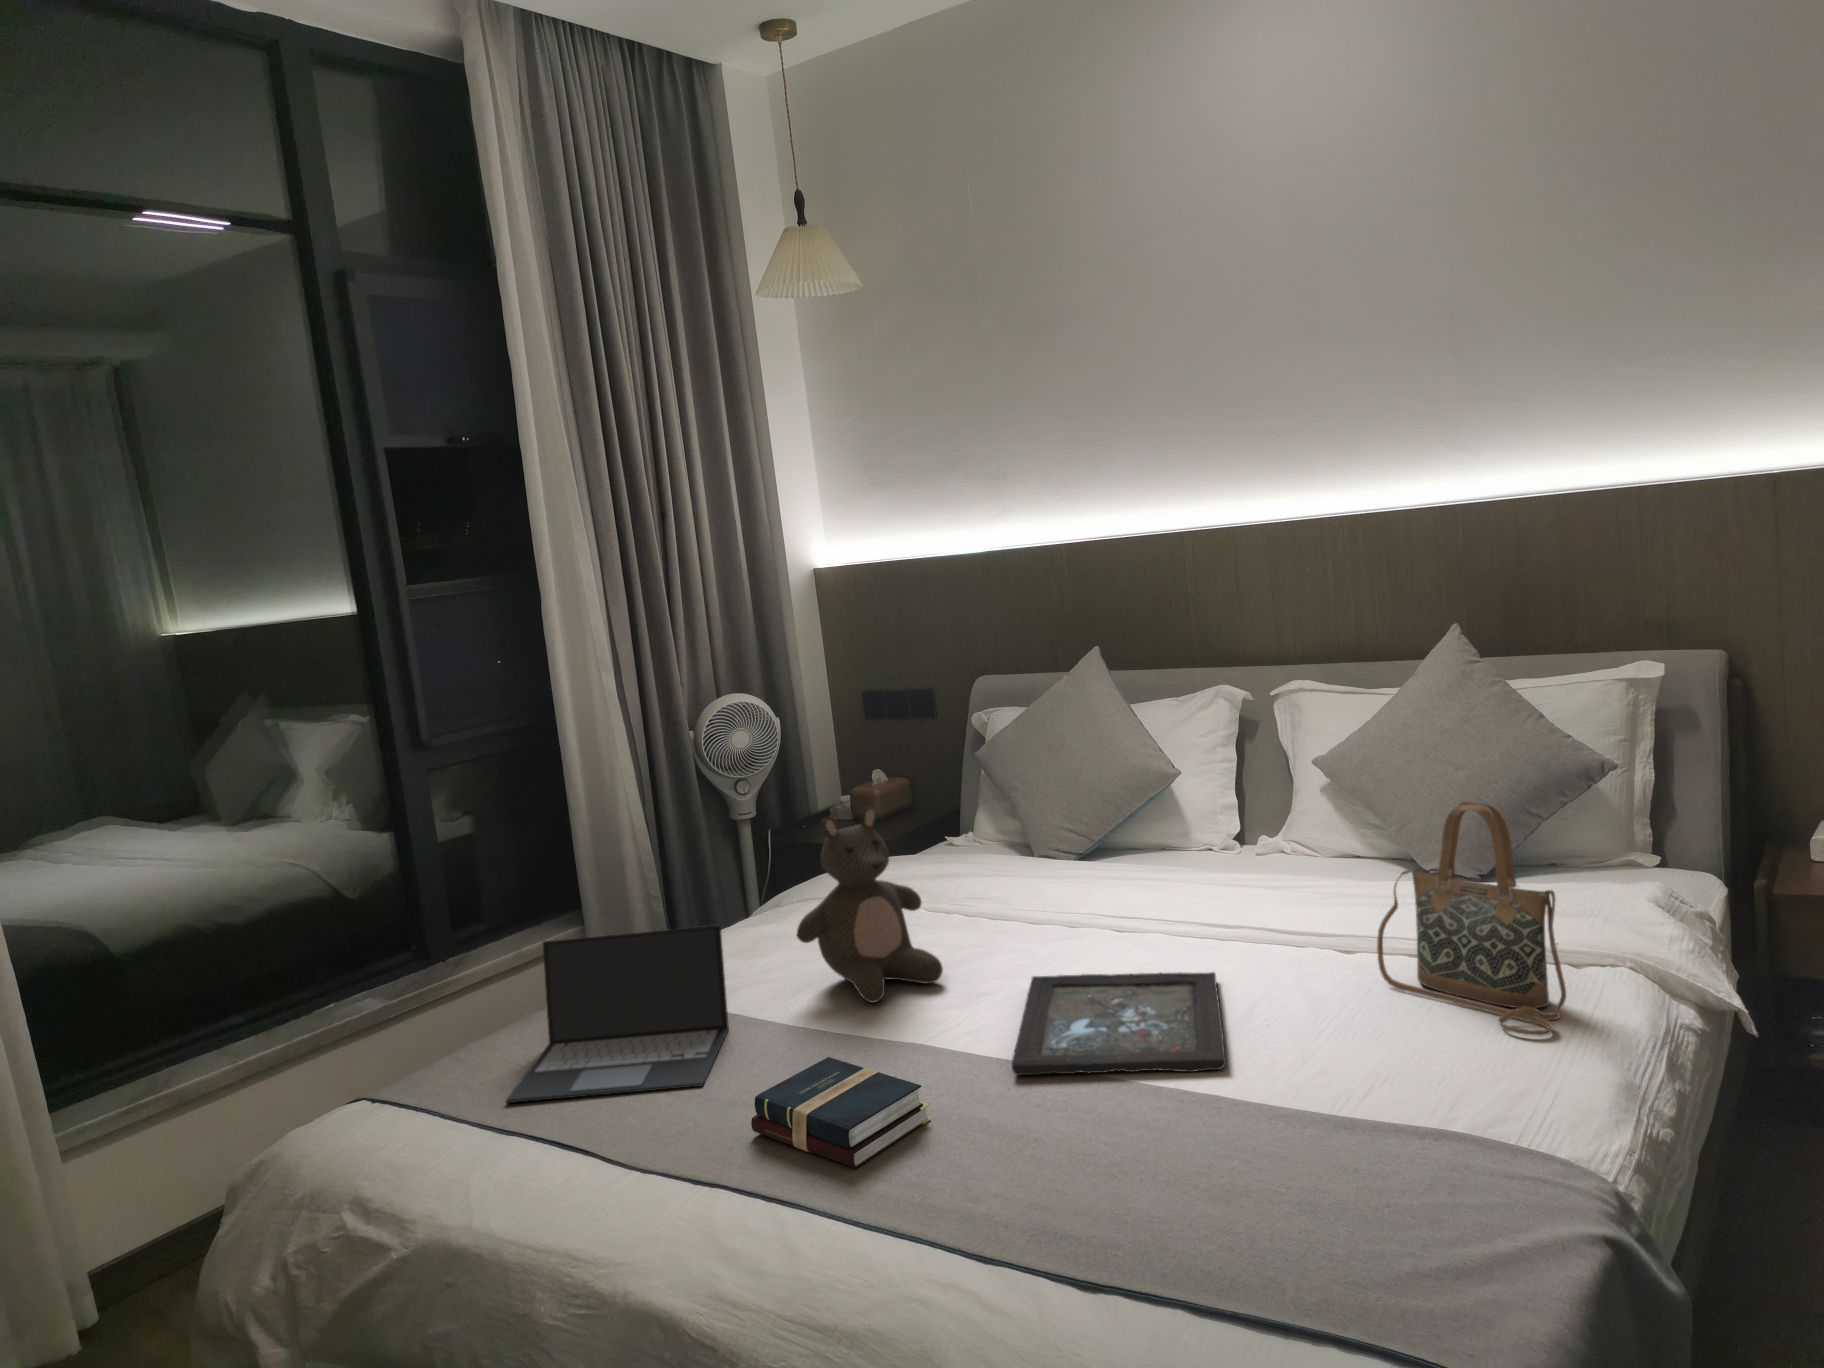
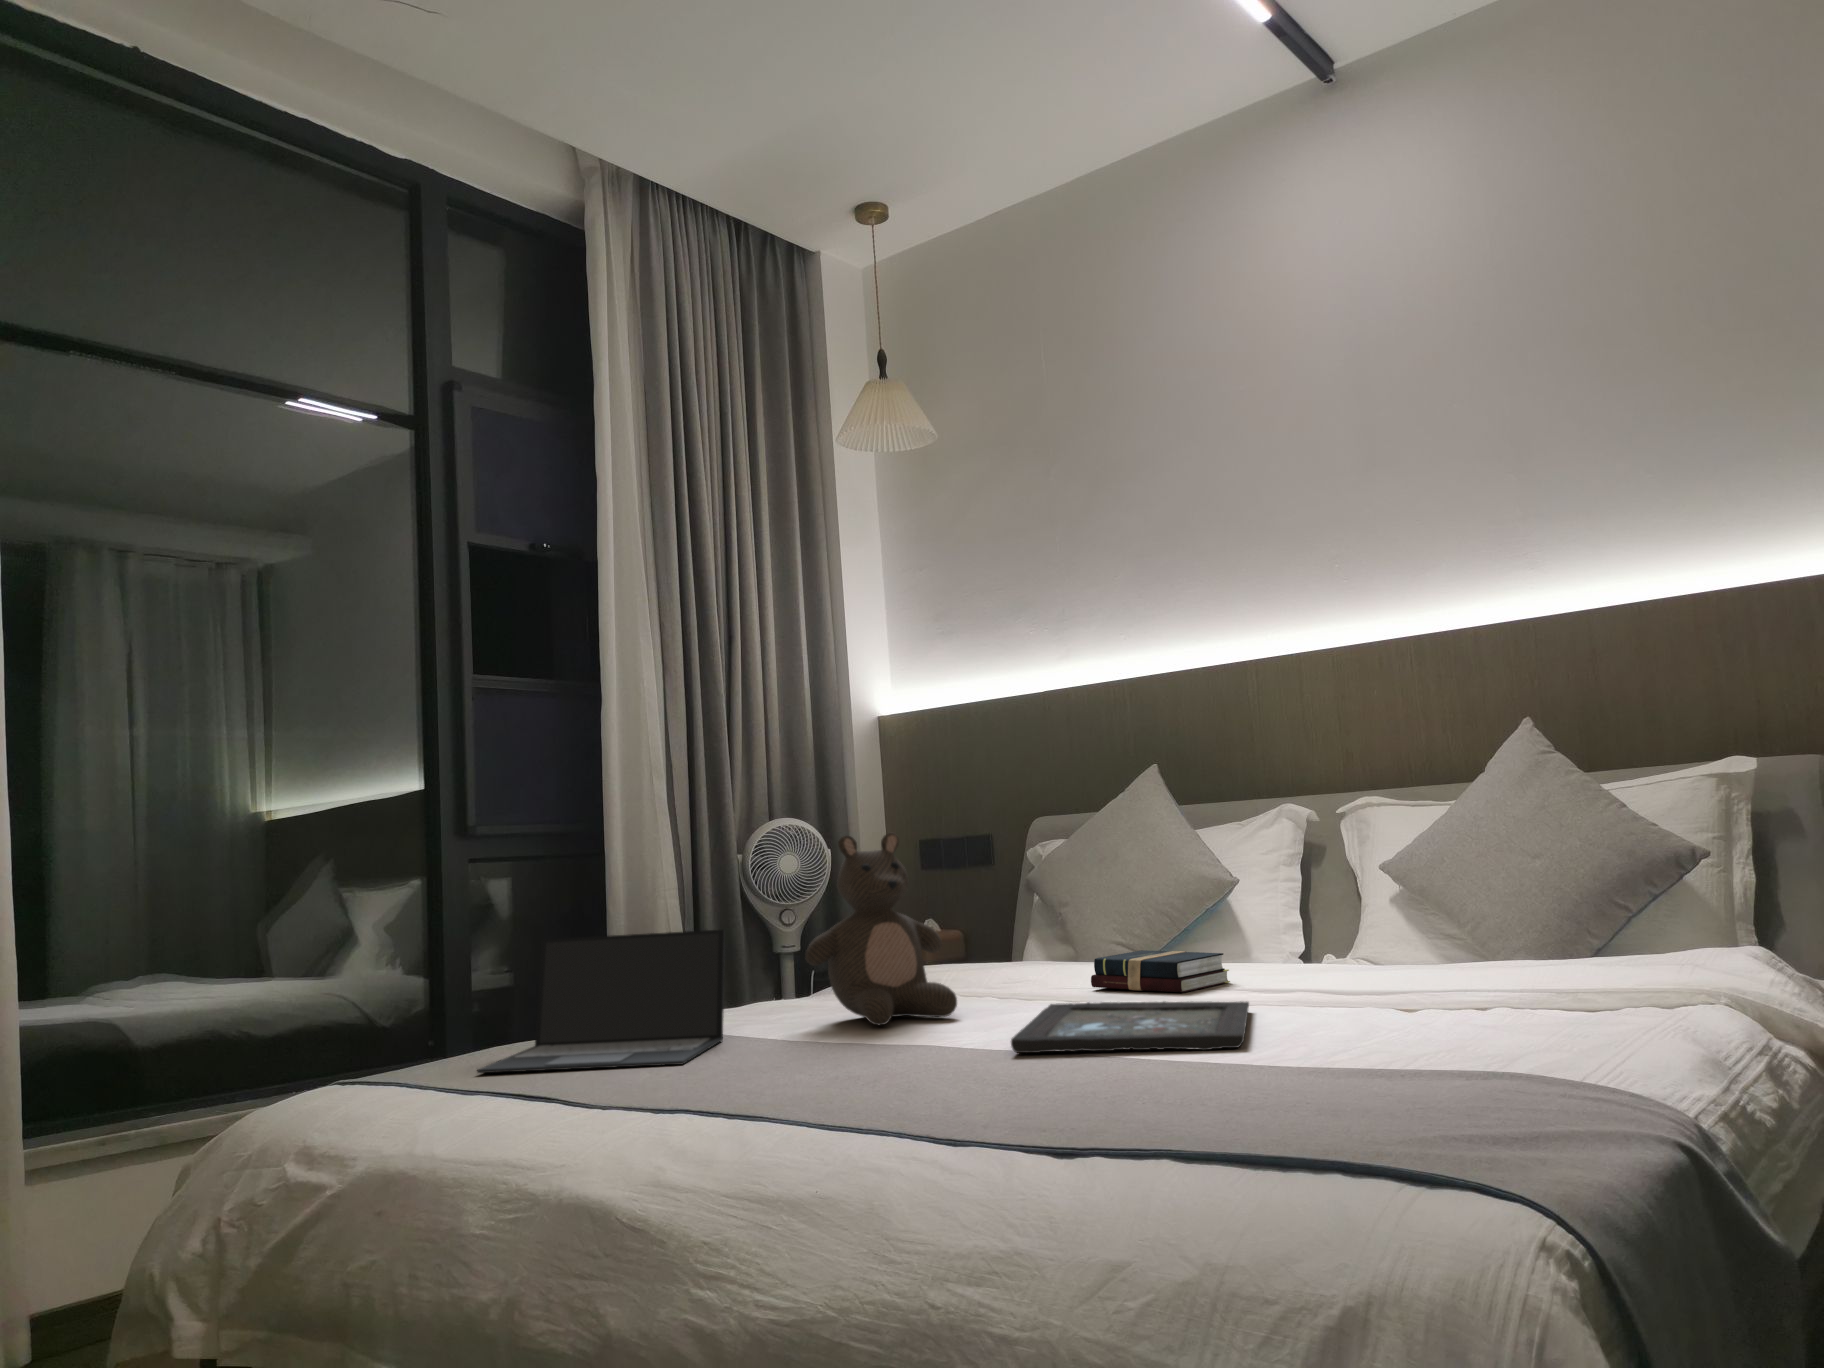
handbag: present [1377,802,1566,1036] -> none [1426,796,1632,1027]
hardback book: present [751,1057,931,1168] -> present [1091,950,1230,992]

